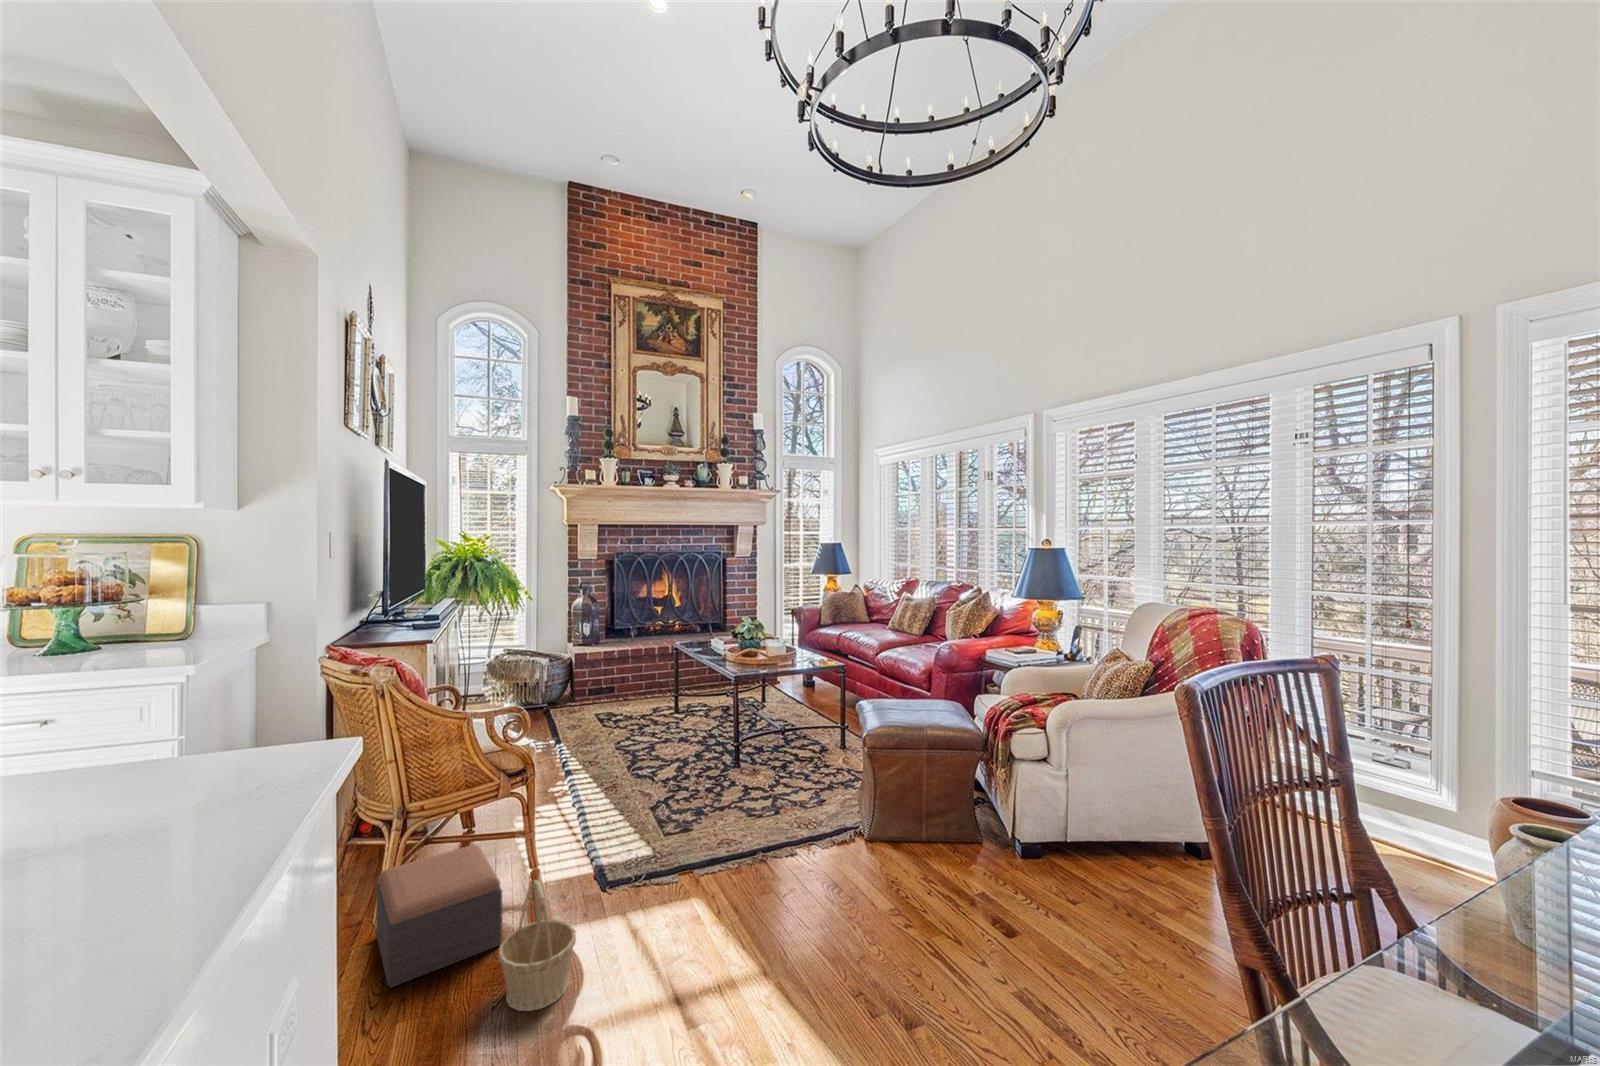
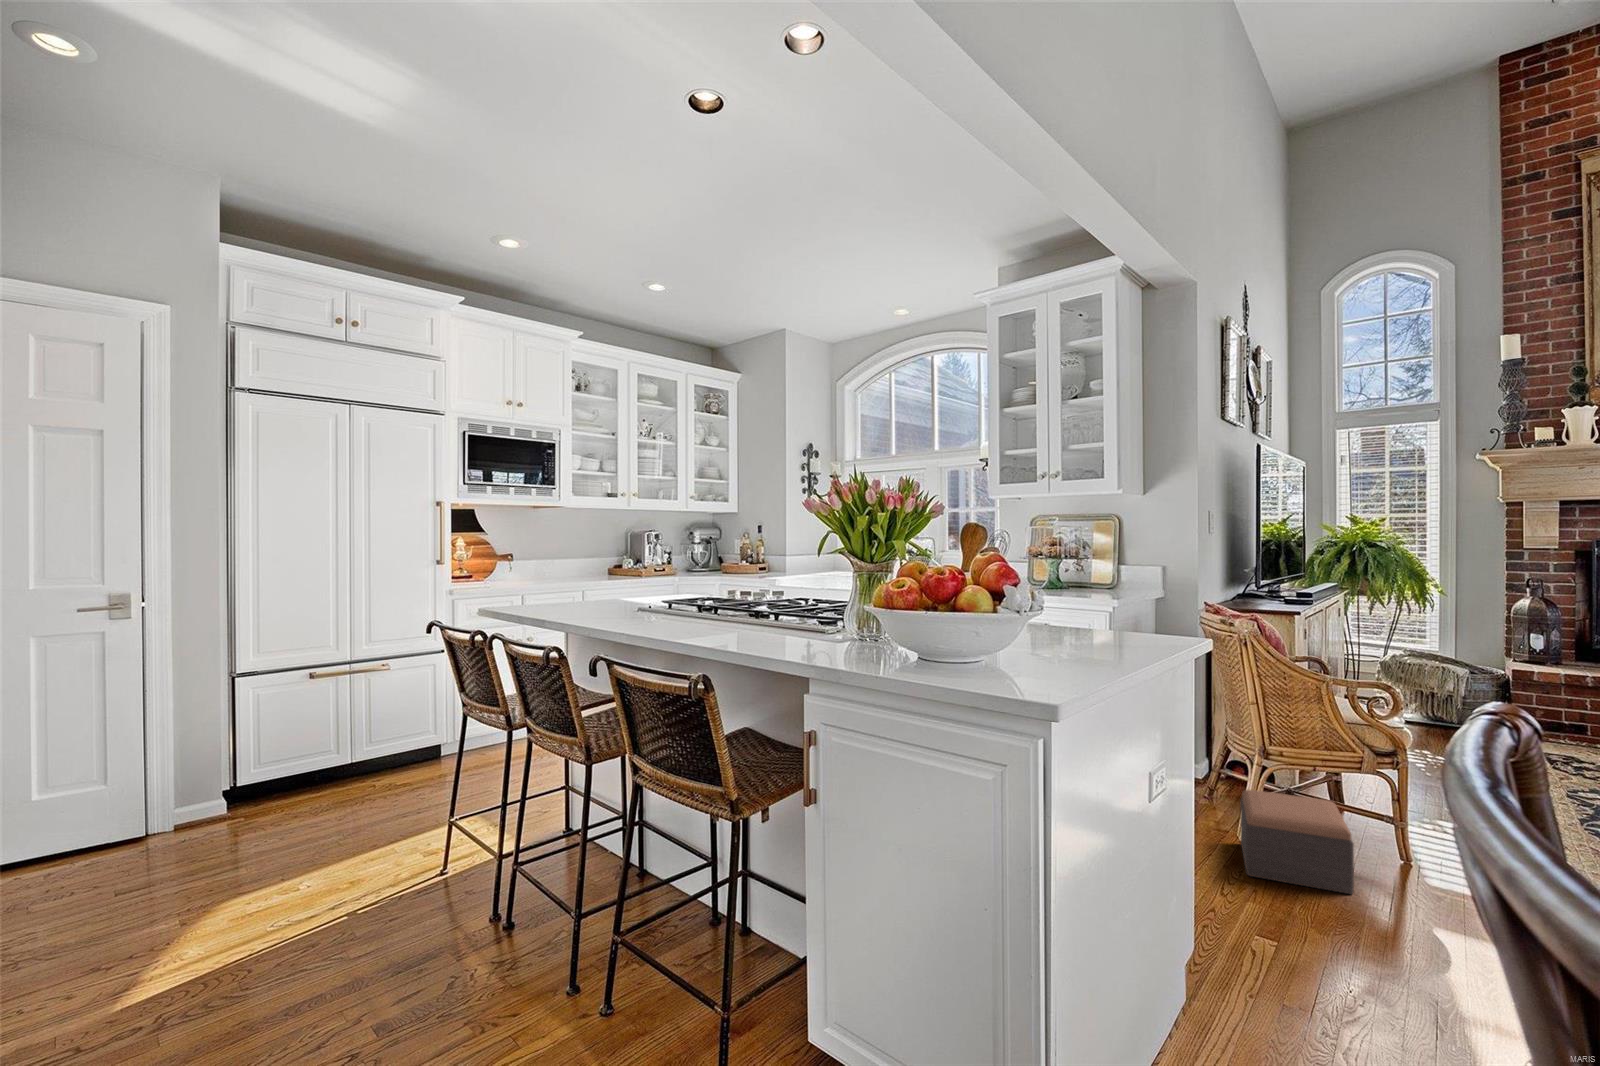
basket: present [498,880,576,1011] -> none [1340,834,1429,954]

